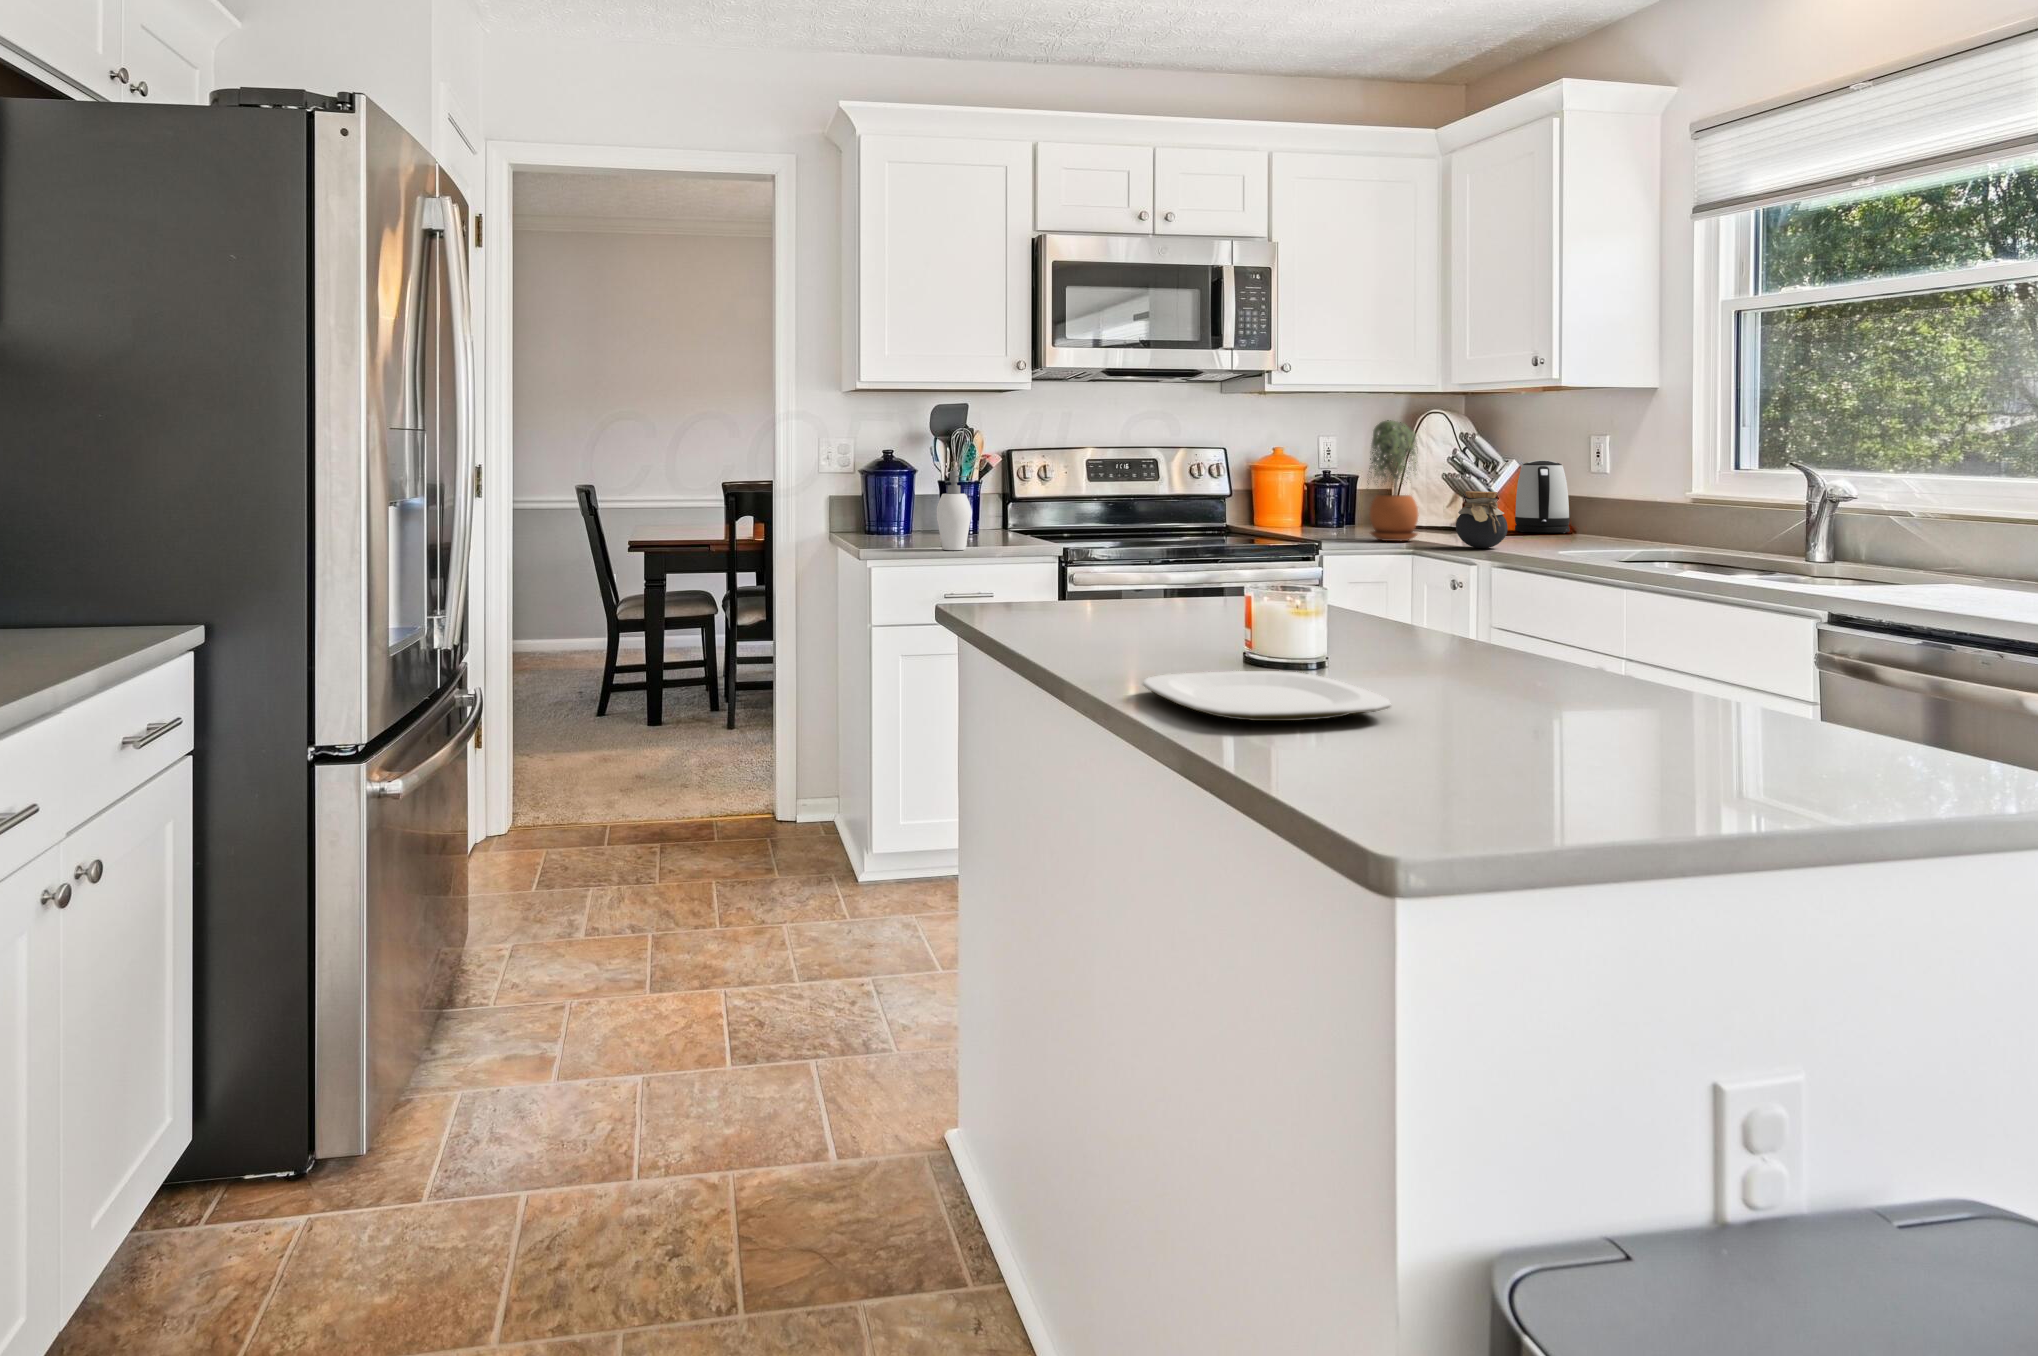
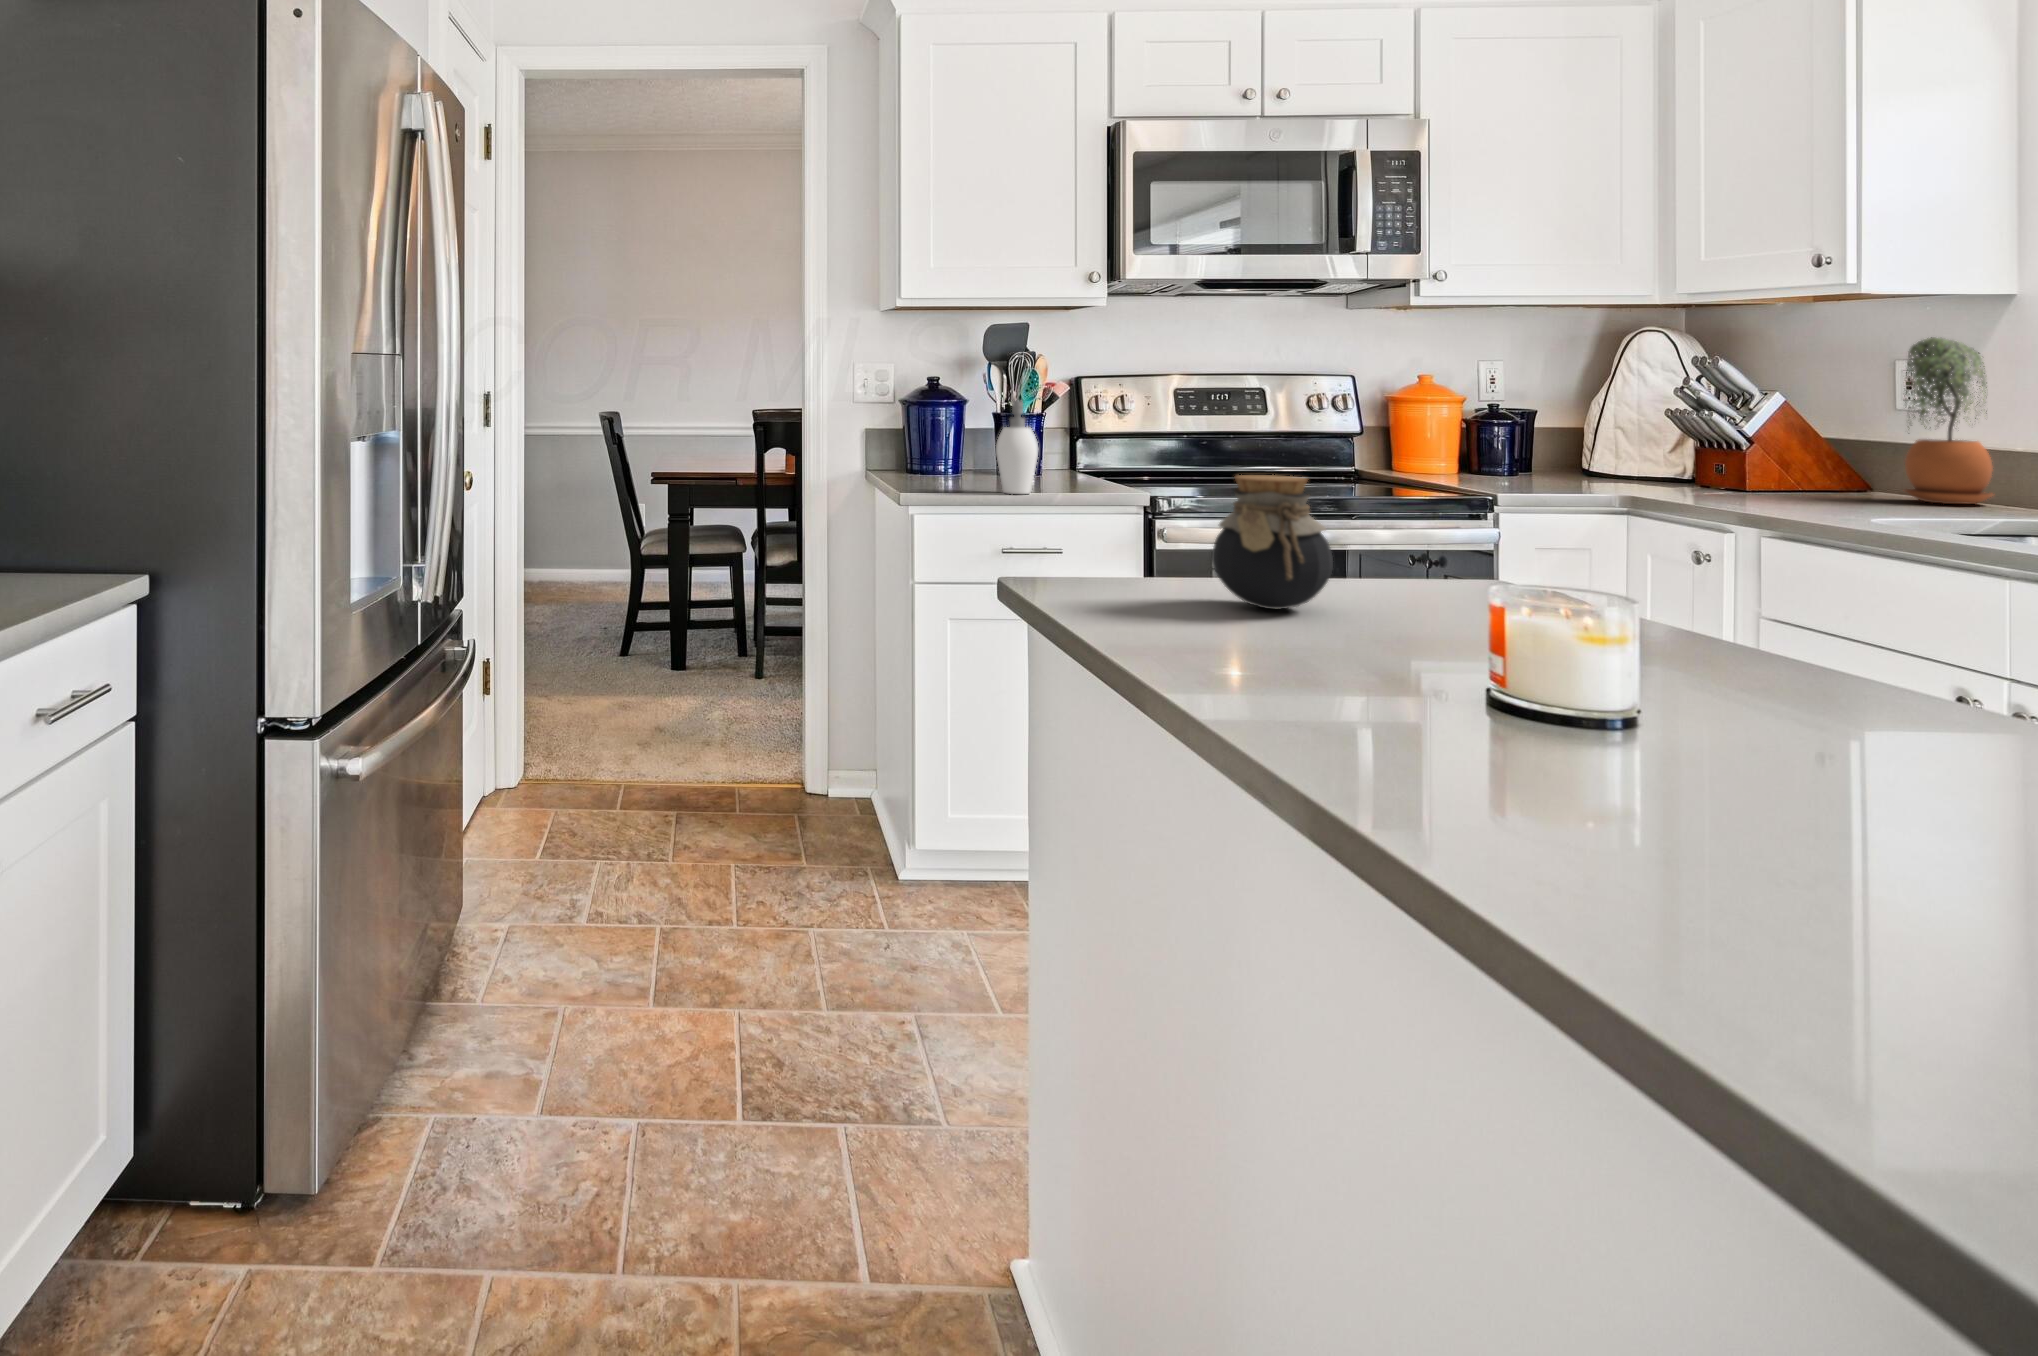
potted plant: present [1368,420,1418,541] -> present [1905,337,1992,504]
kettle: present [1515,460,1570,533] -> none [1765,394,1850,488]
jar: present [1456,492,1508,548] -> present [1212,475,1333,609]
plate: present [1143,671,1391,721] -> none [1341,733,1821,848]

